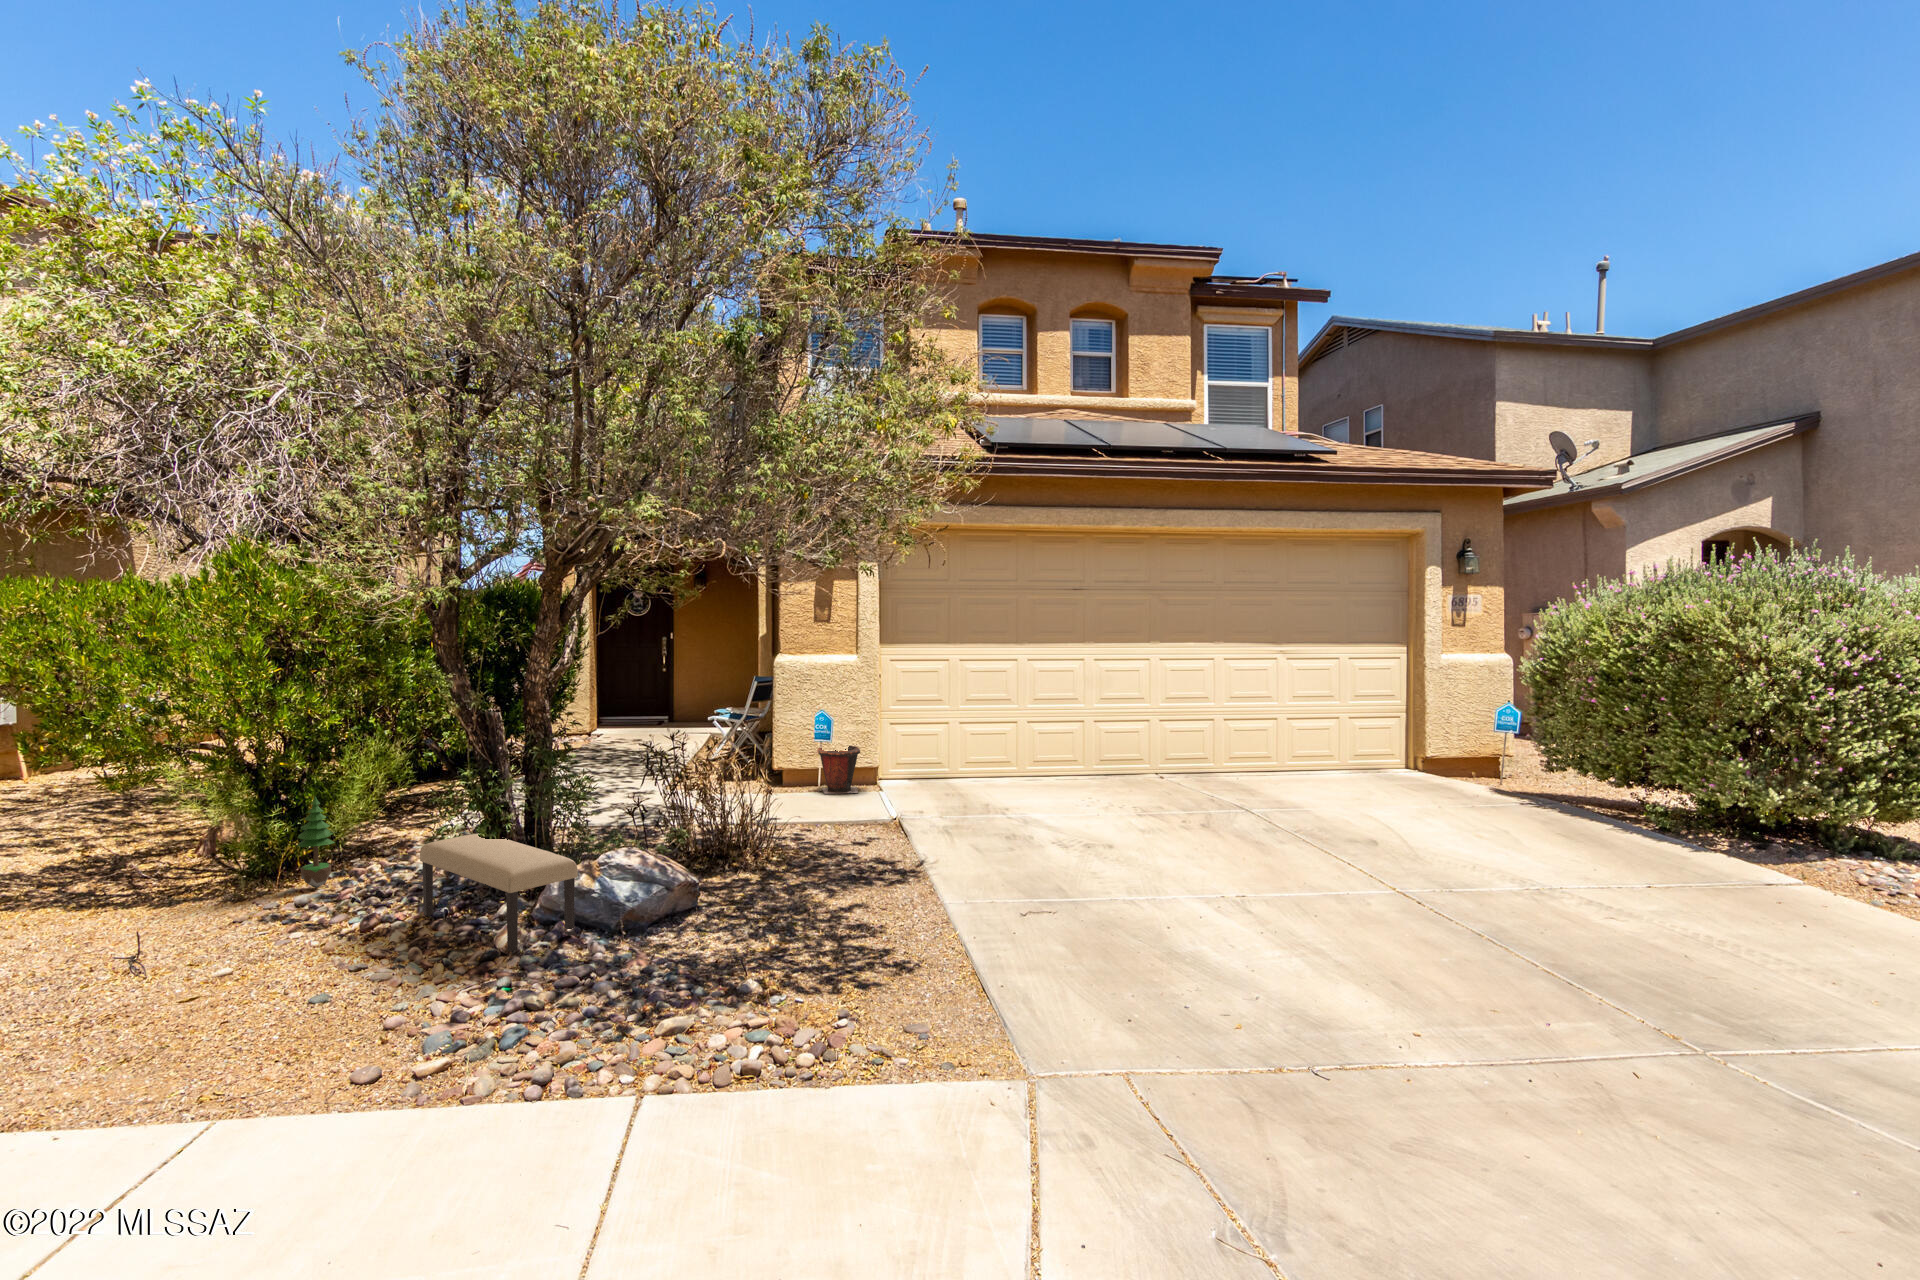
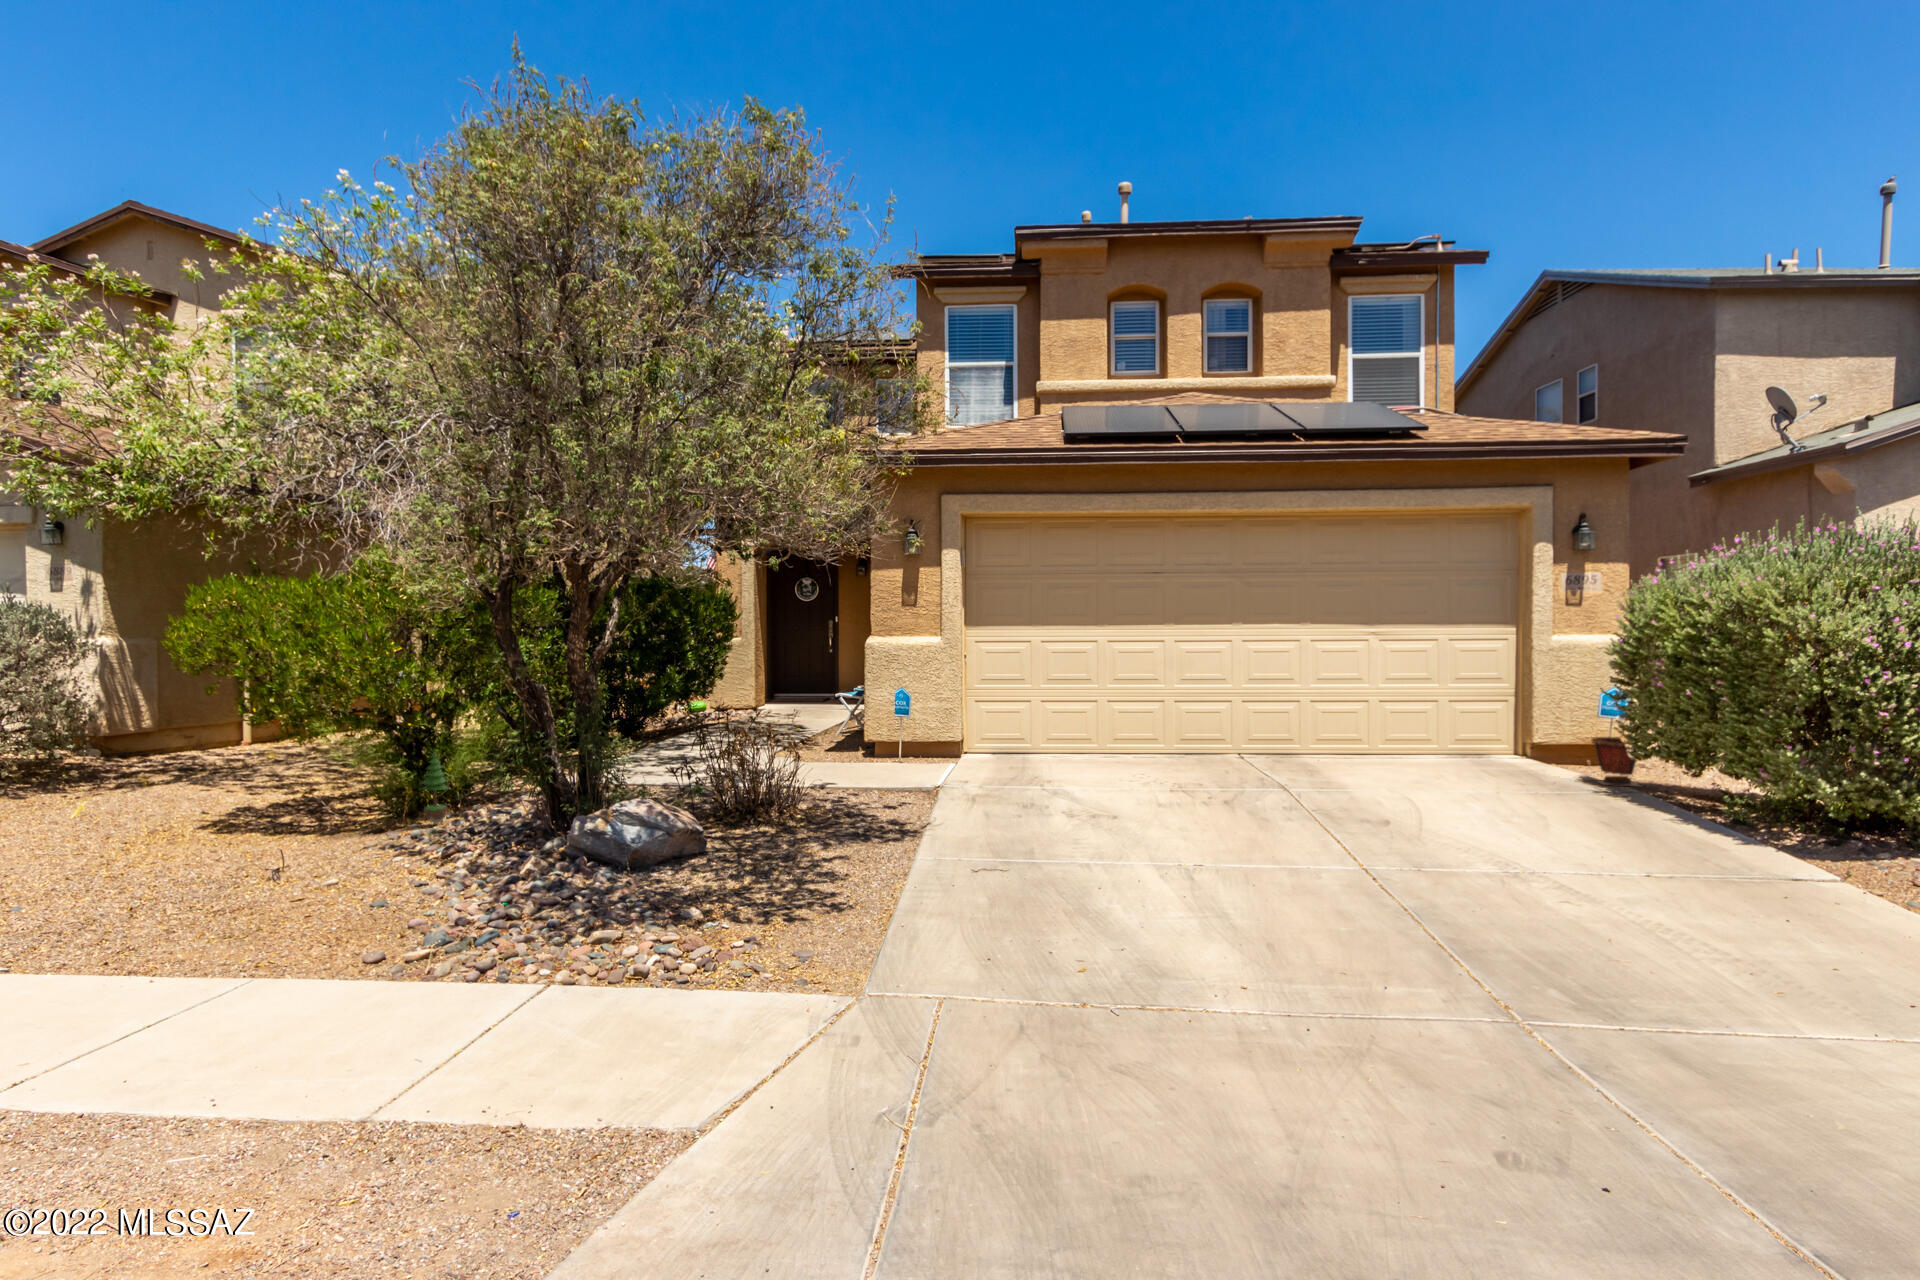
waste bin: present [817,746,860,794] -> present [1591,737,1639,786]
bench: present [420,834,578,952] -> none [492,784,595,878]

